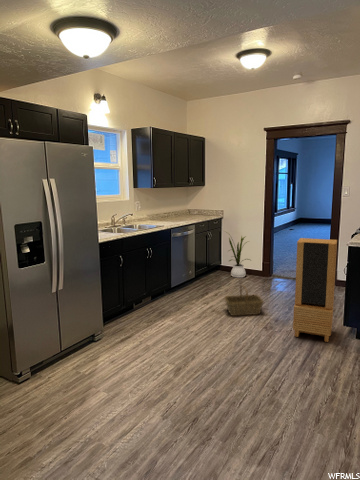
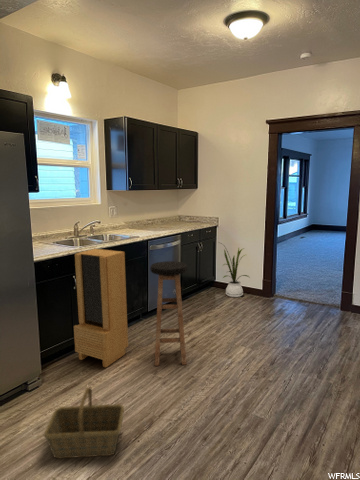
storage cabinet: present [293,238,337,342] -> present [74,249,128,367]
bar stool: none [181,244,210,325] -> present [150,261,187,366]
basket: present [225,285,263,316] -> present [44,388,124,458]

